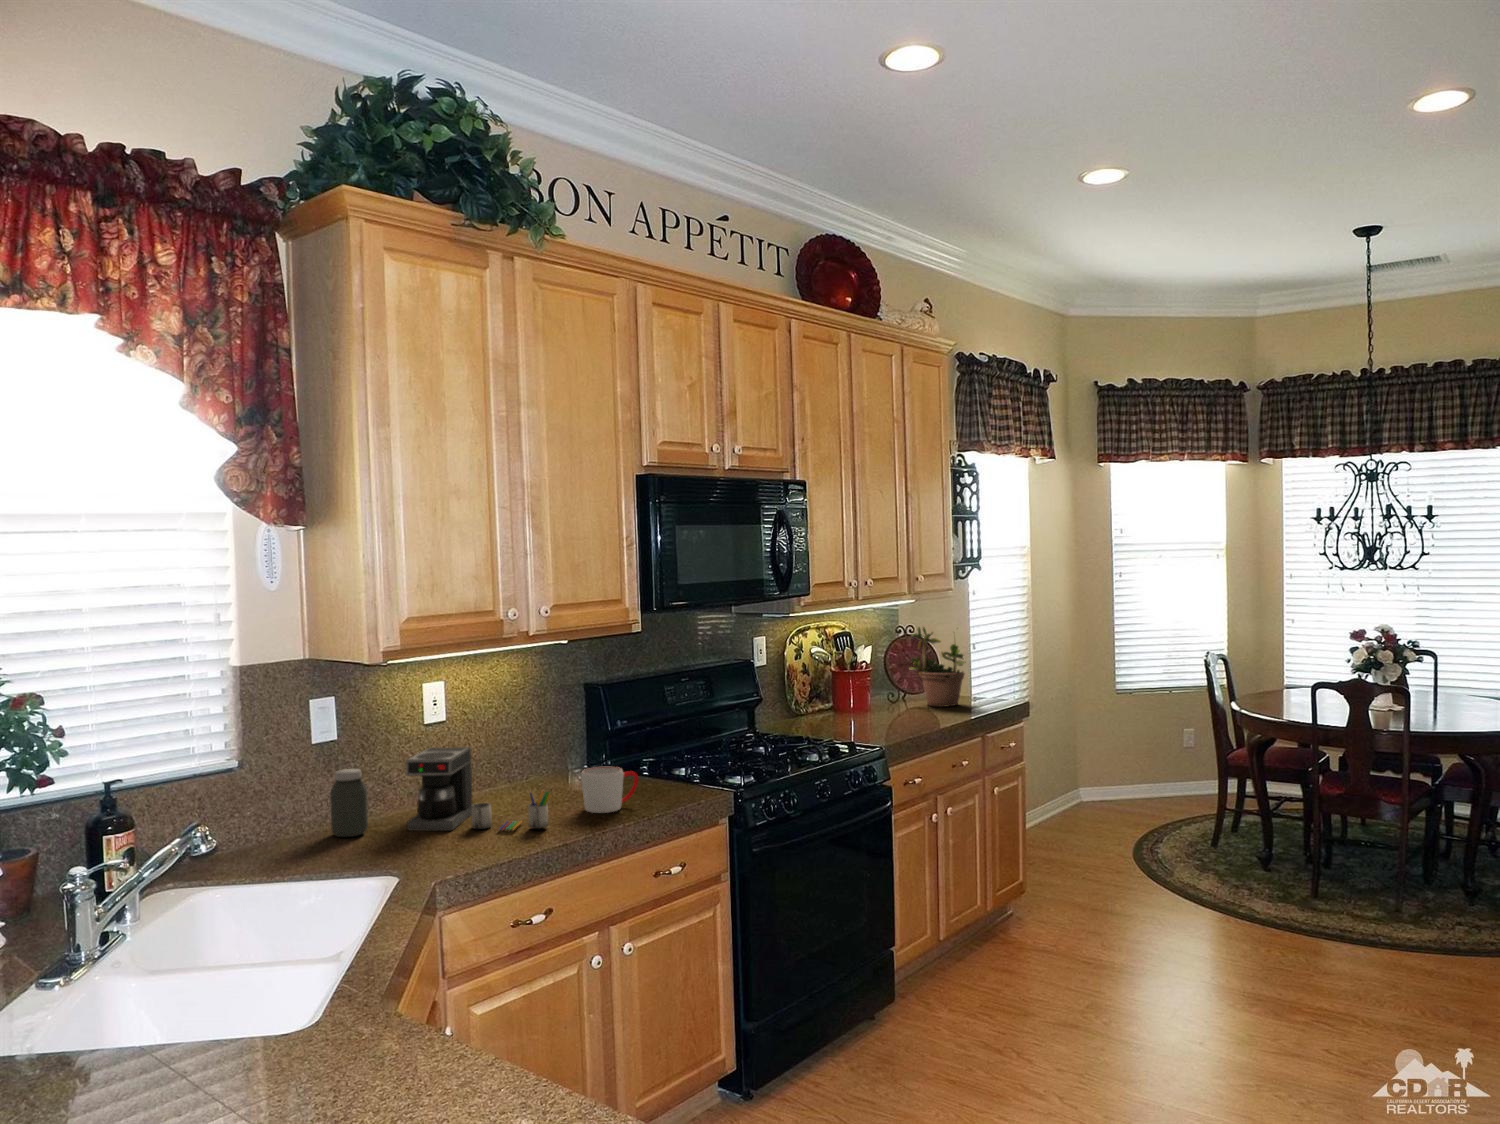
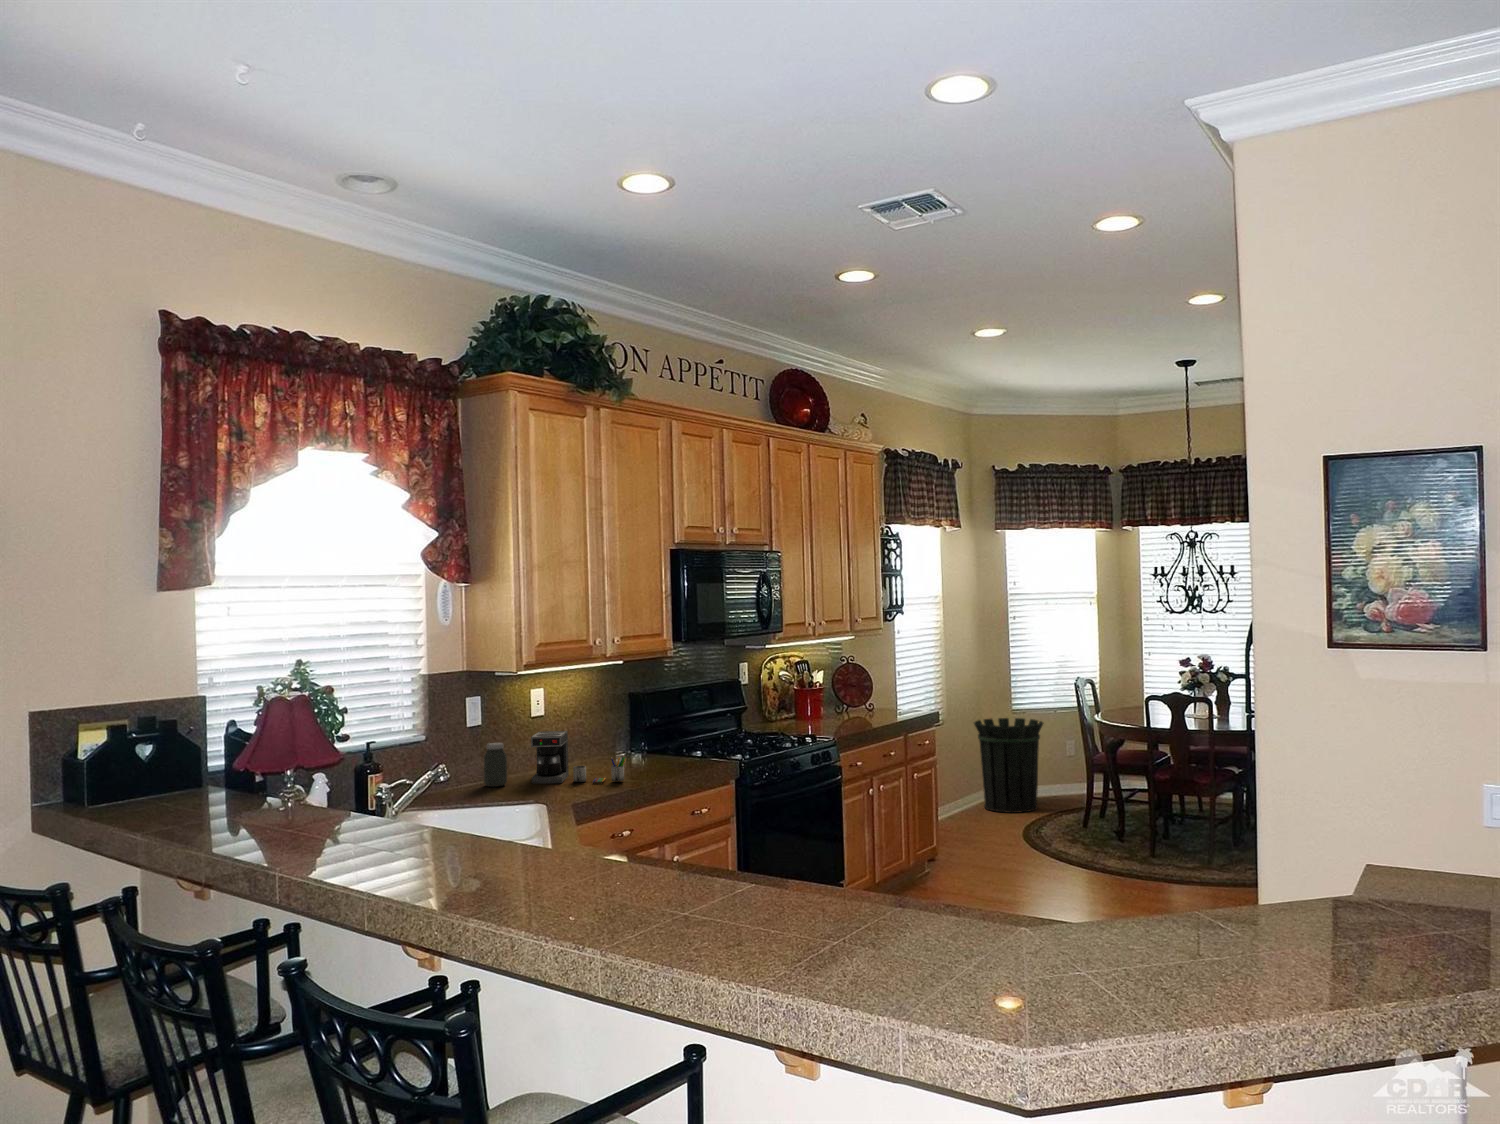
potted plant: present [909,627,965,707] -> none [850,651,893,717]
waste bin: none [1068,697,1158,817] -> present [974,718,1043,813]
mug: present [581,767,638,813] -> none [640,745,677,774]

